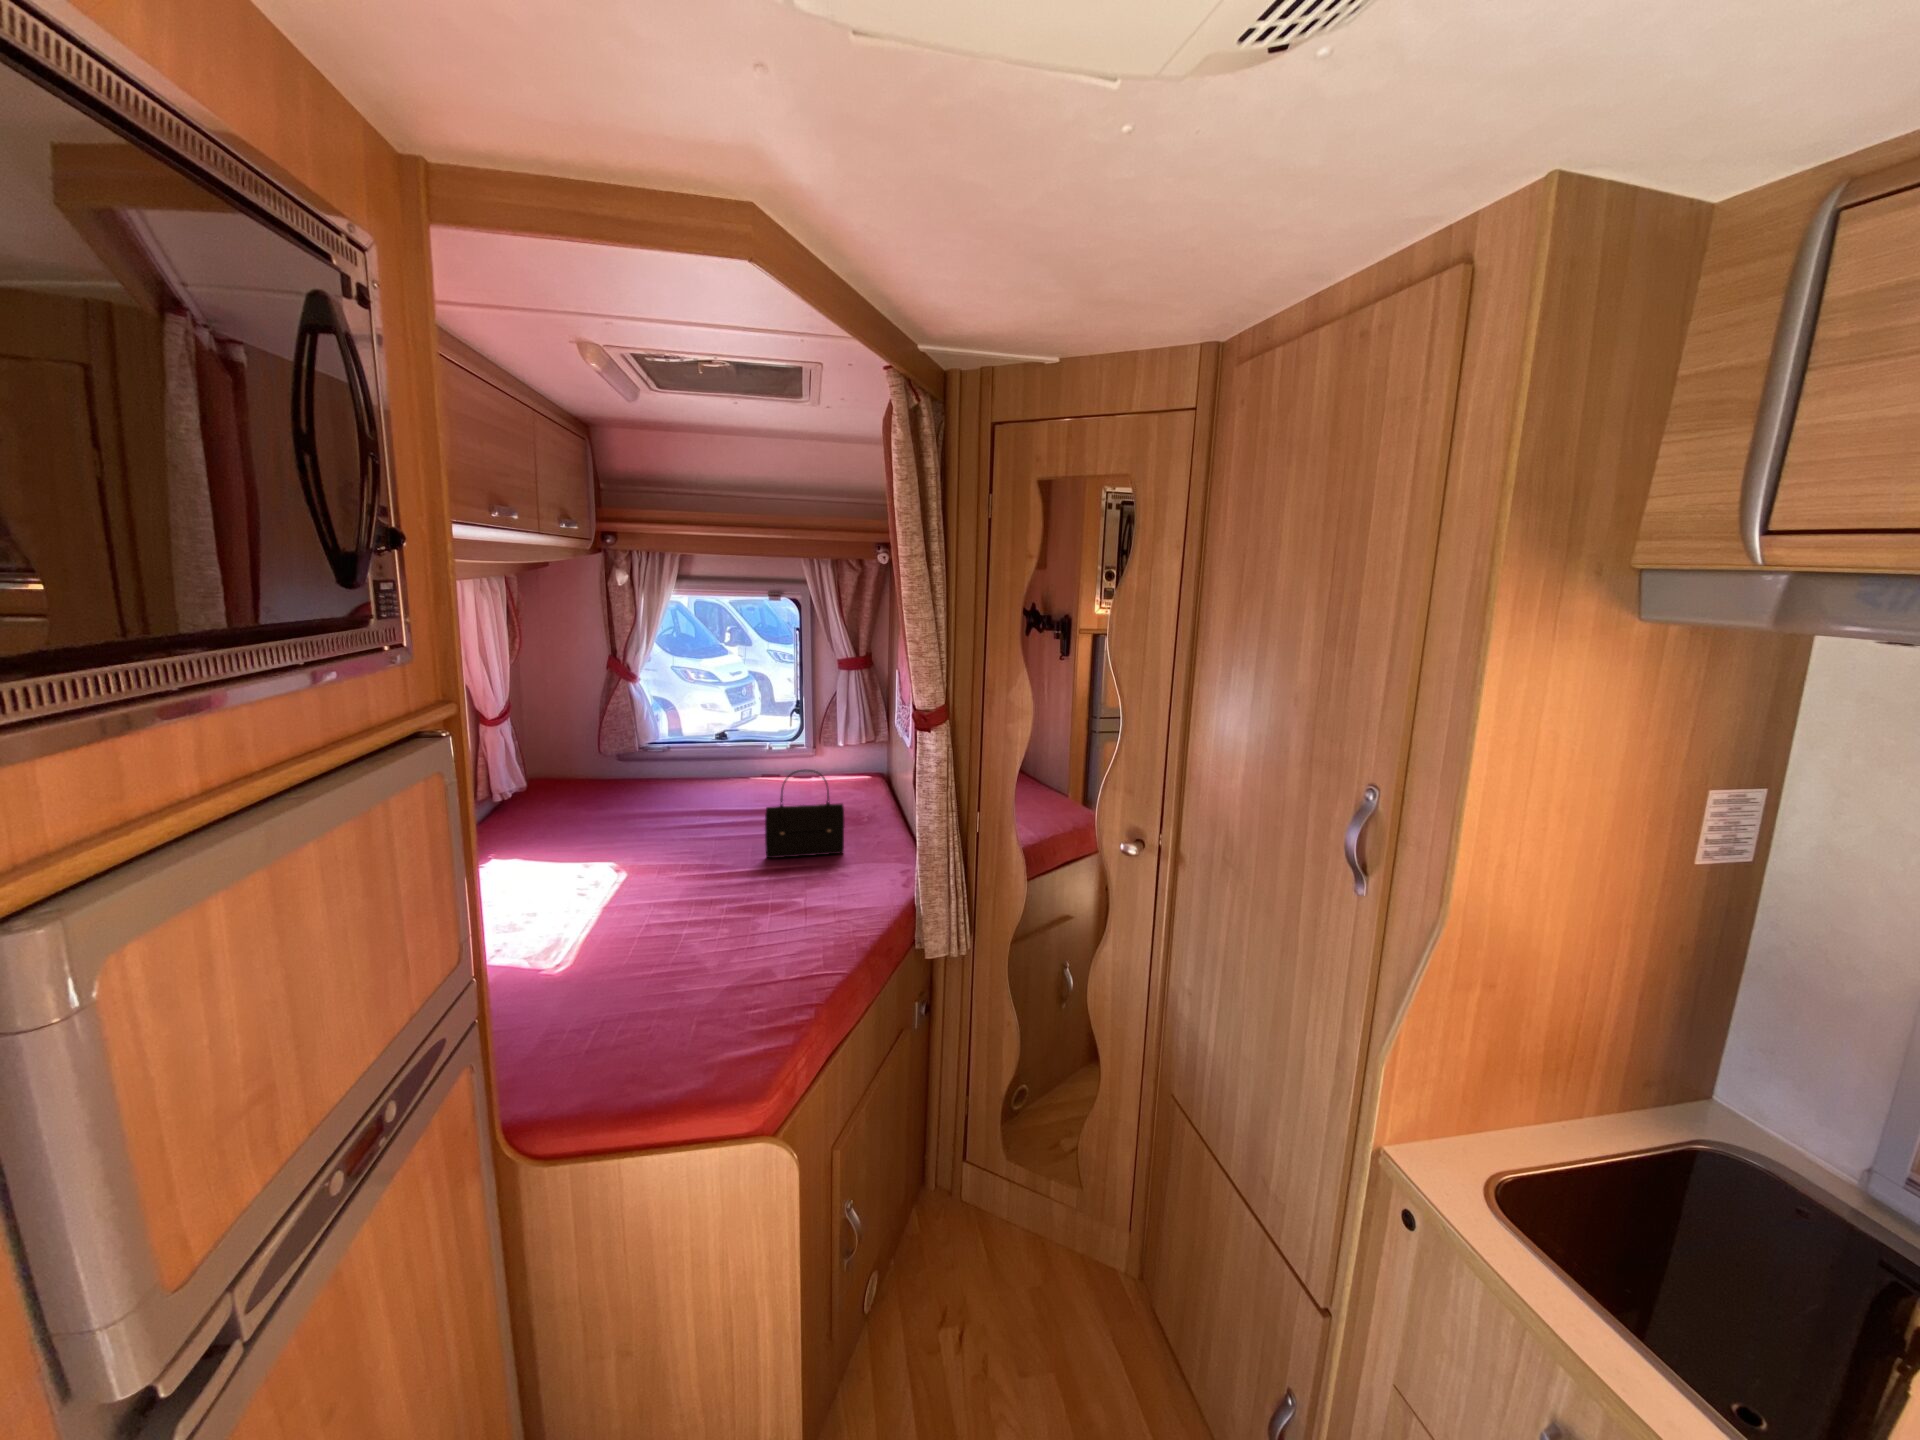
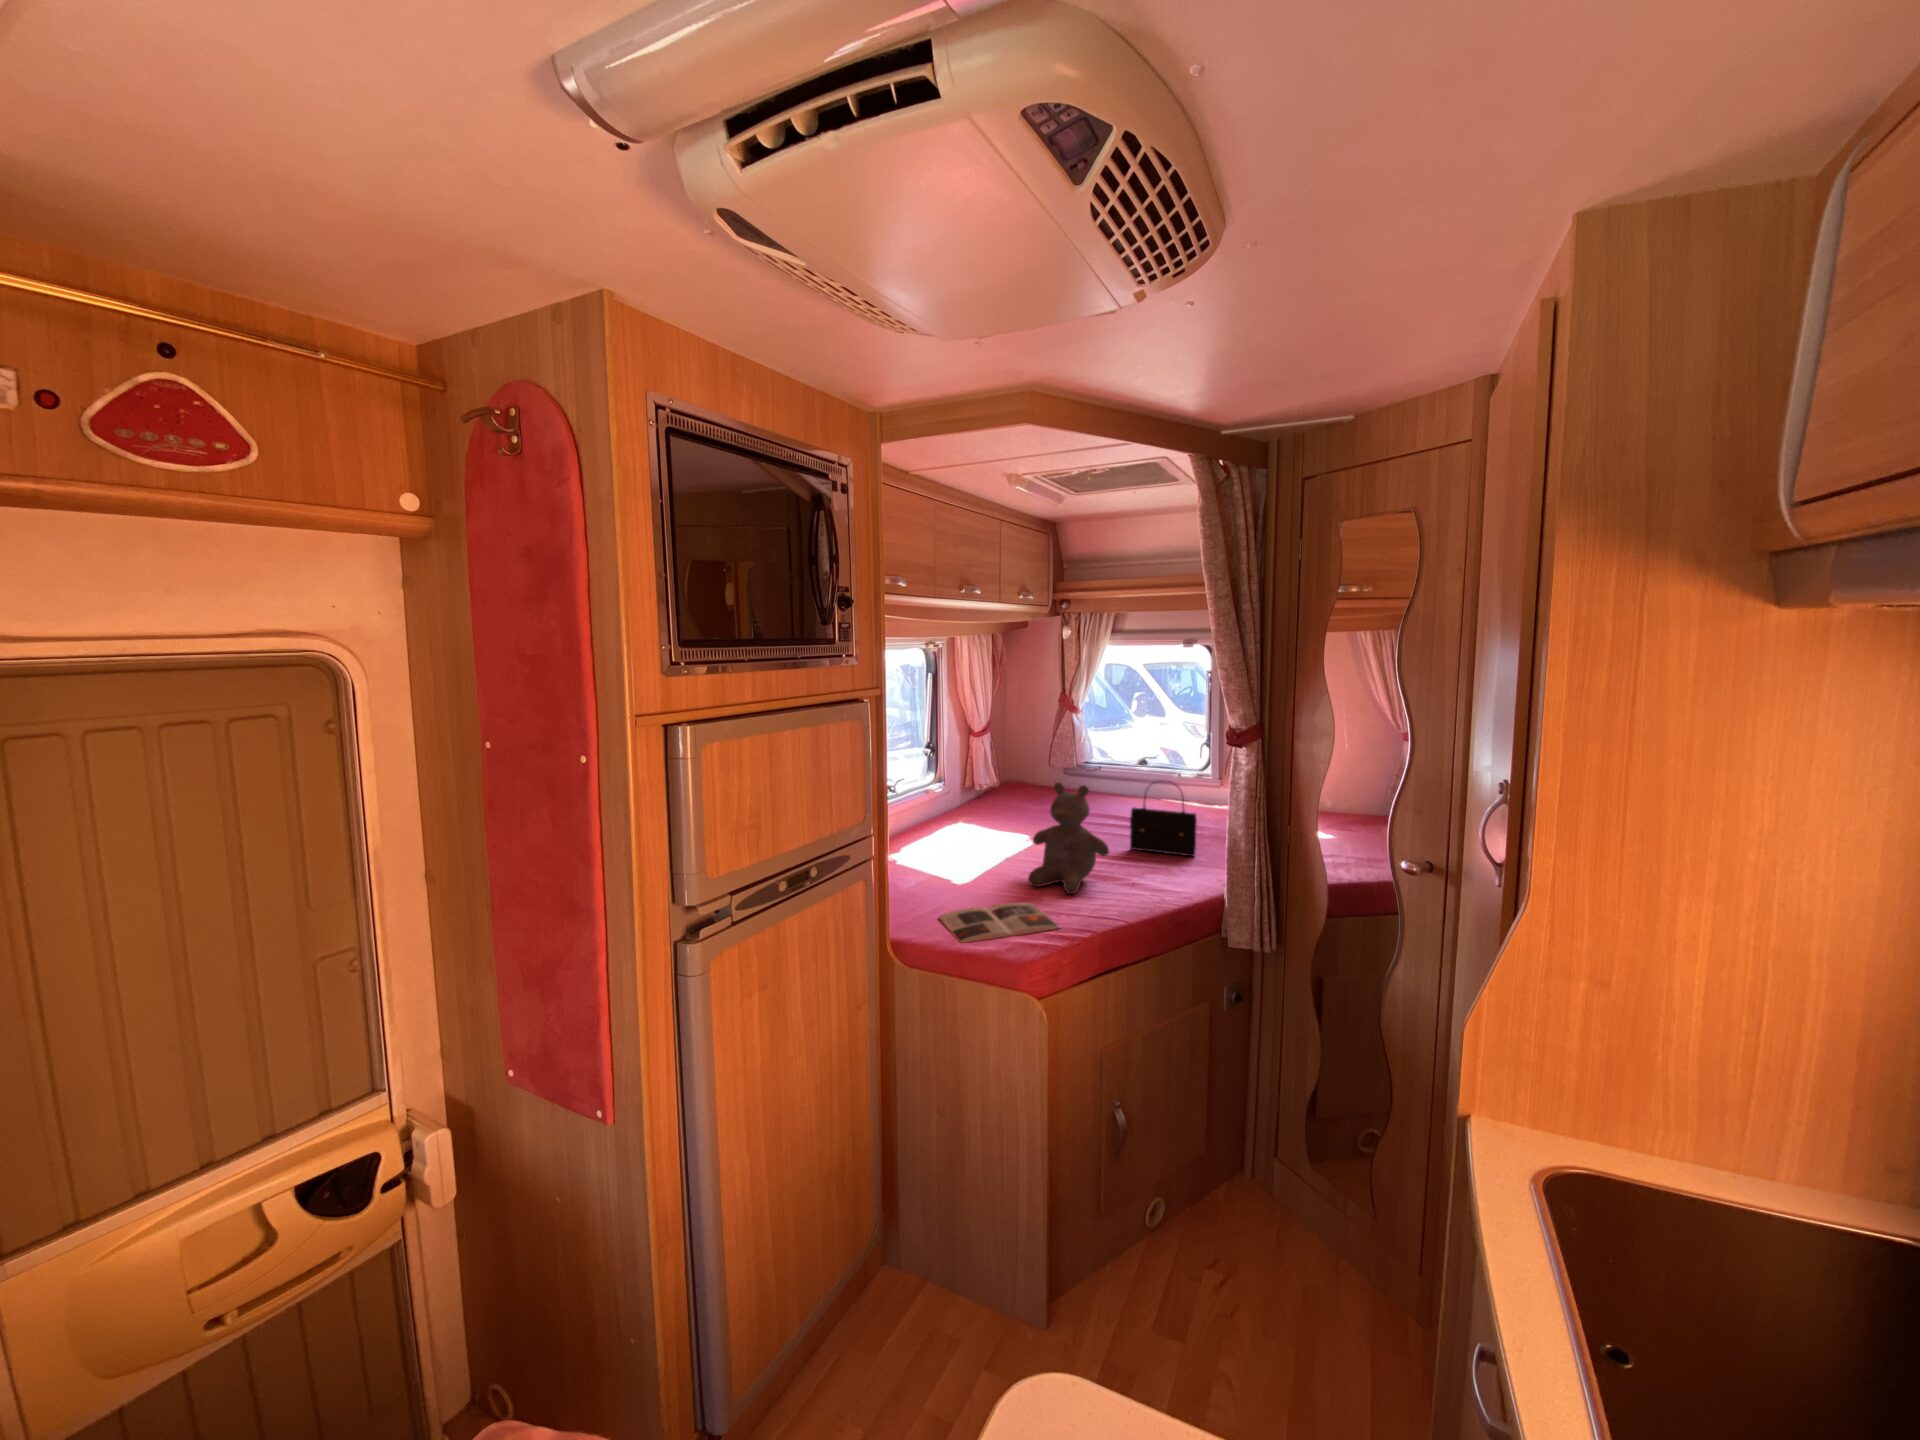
stuffed bear: none [664,799,778,950] -> present [1028,782,1109,894]
magazine: none [569,980,765,1091] -> present [939,902,1060,943]

